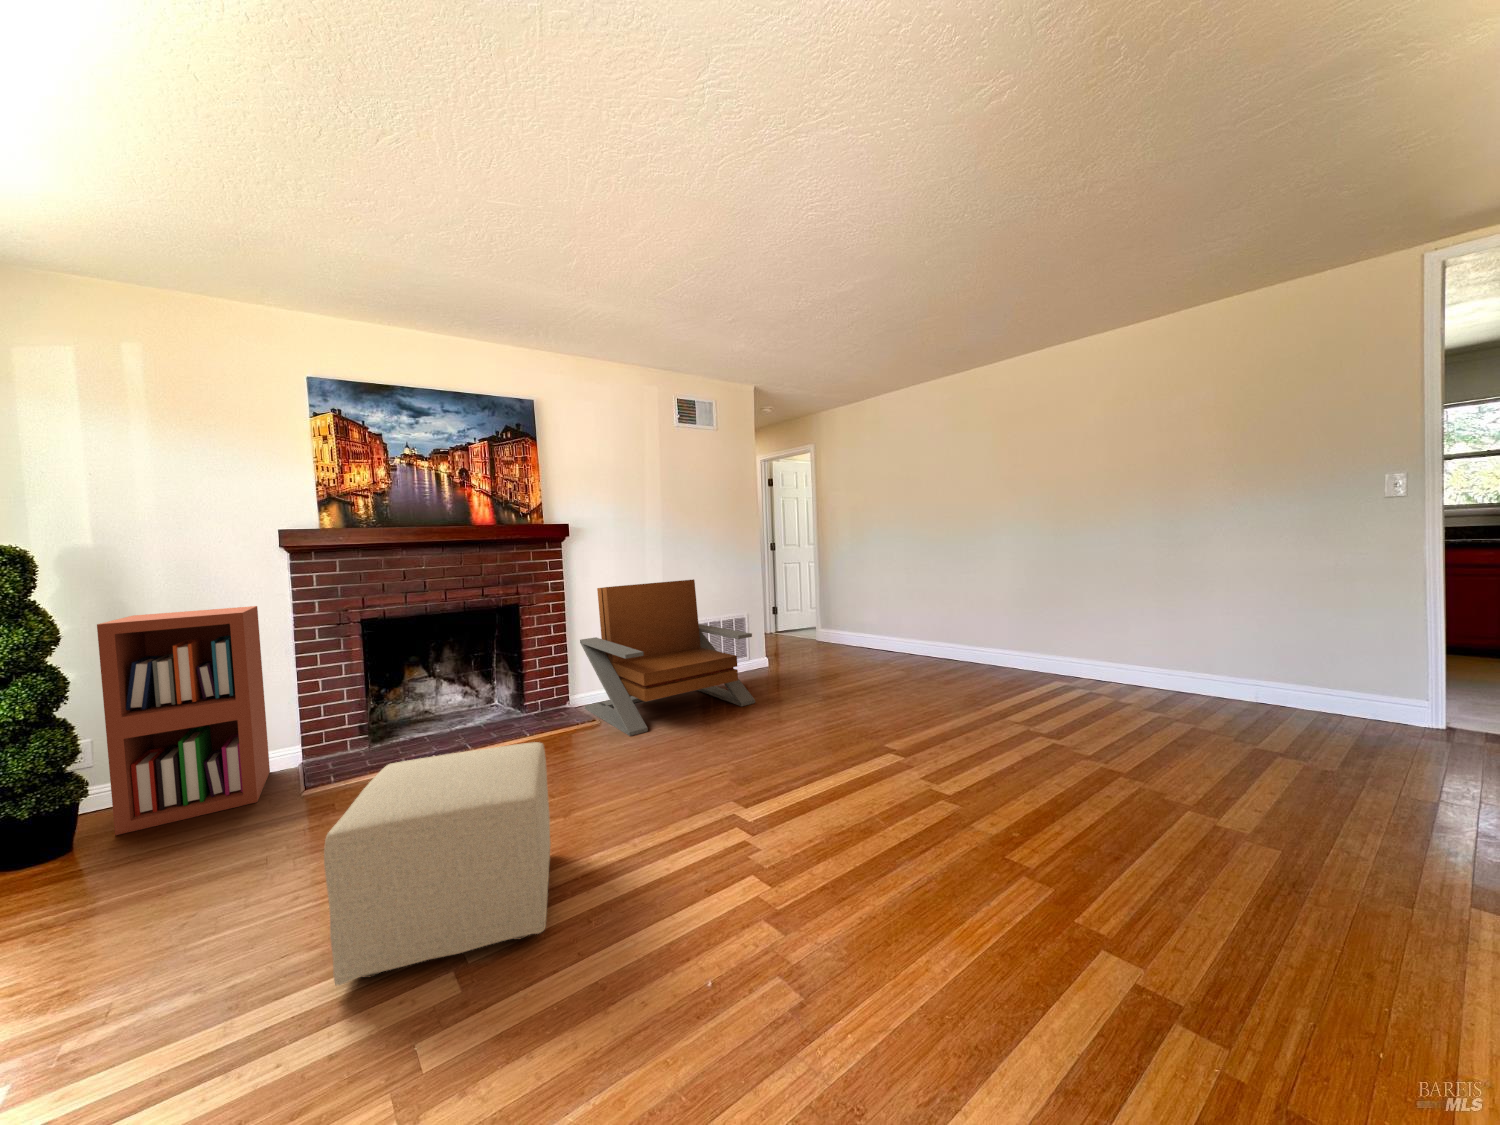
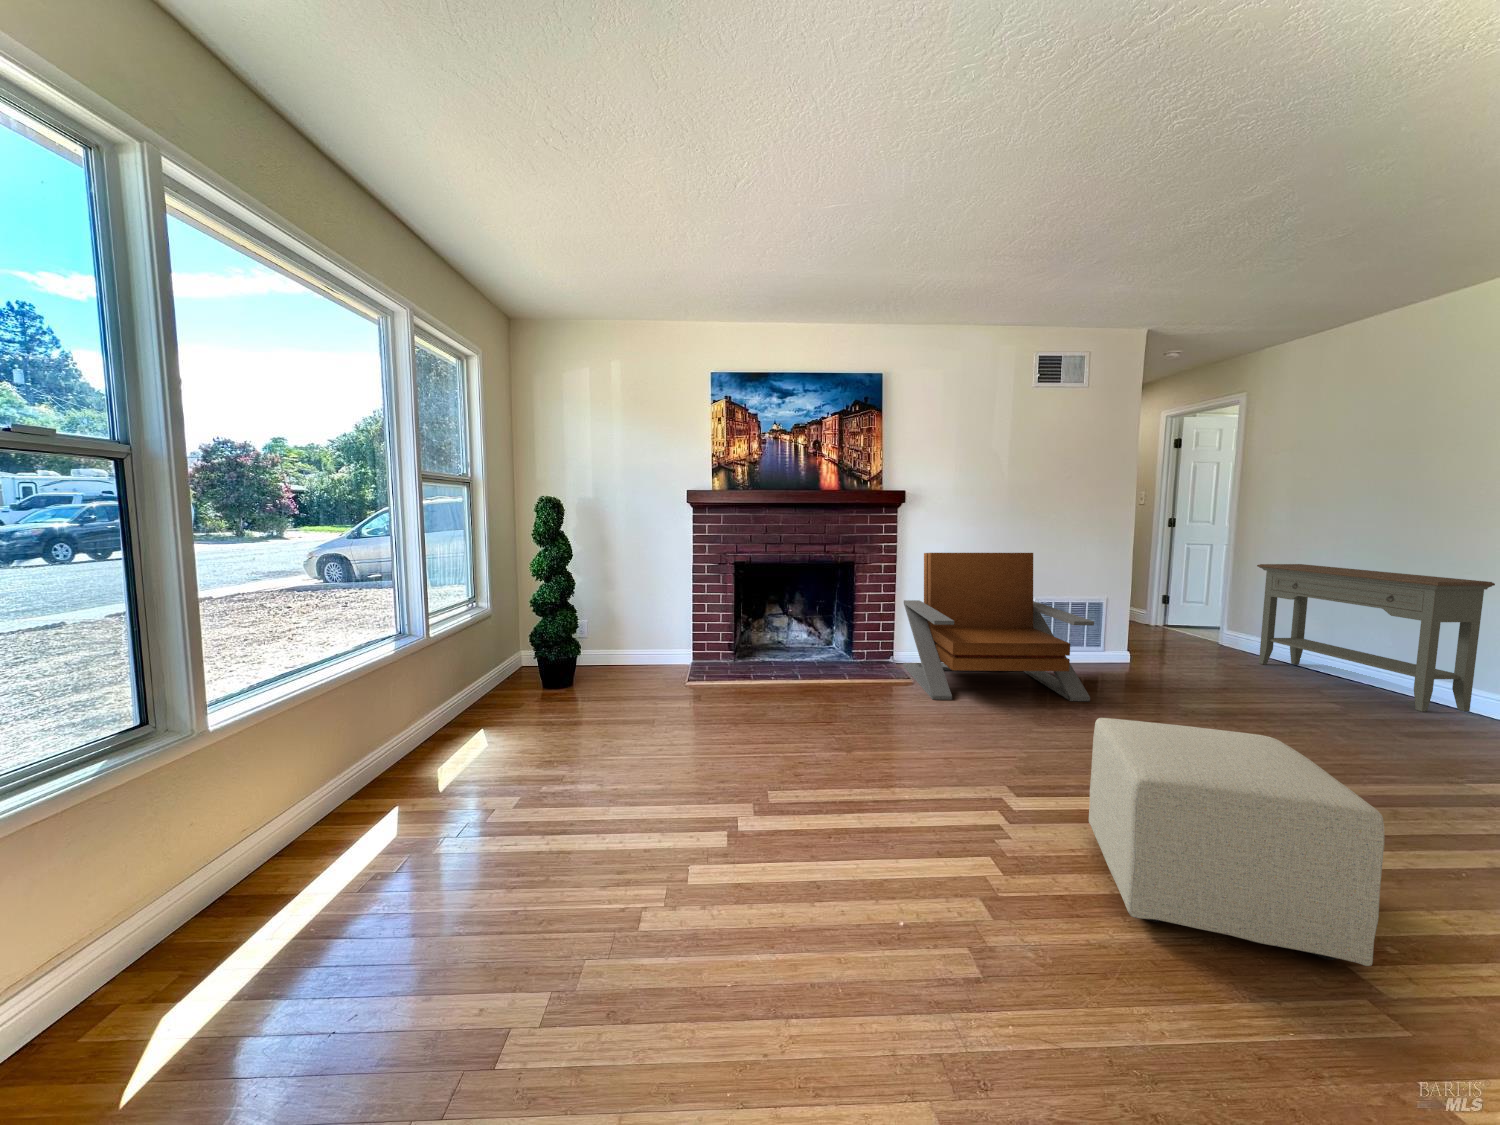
console table: none [829,574,943,663] -> present [1257,564,1495,712]
bookshelf: present [97,606,270,835] -> none [603,545,681,676]
ottoman: present [324,742,551,985] -> present [1089,718,1384,966]

